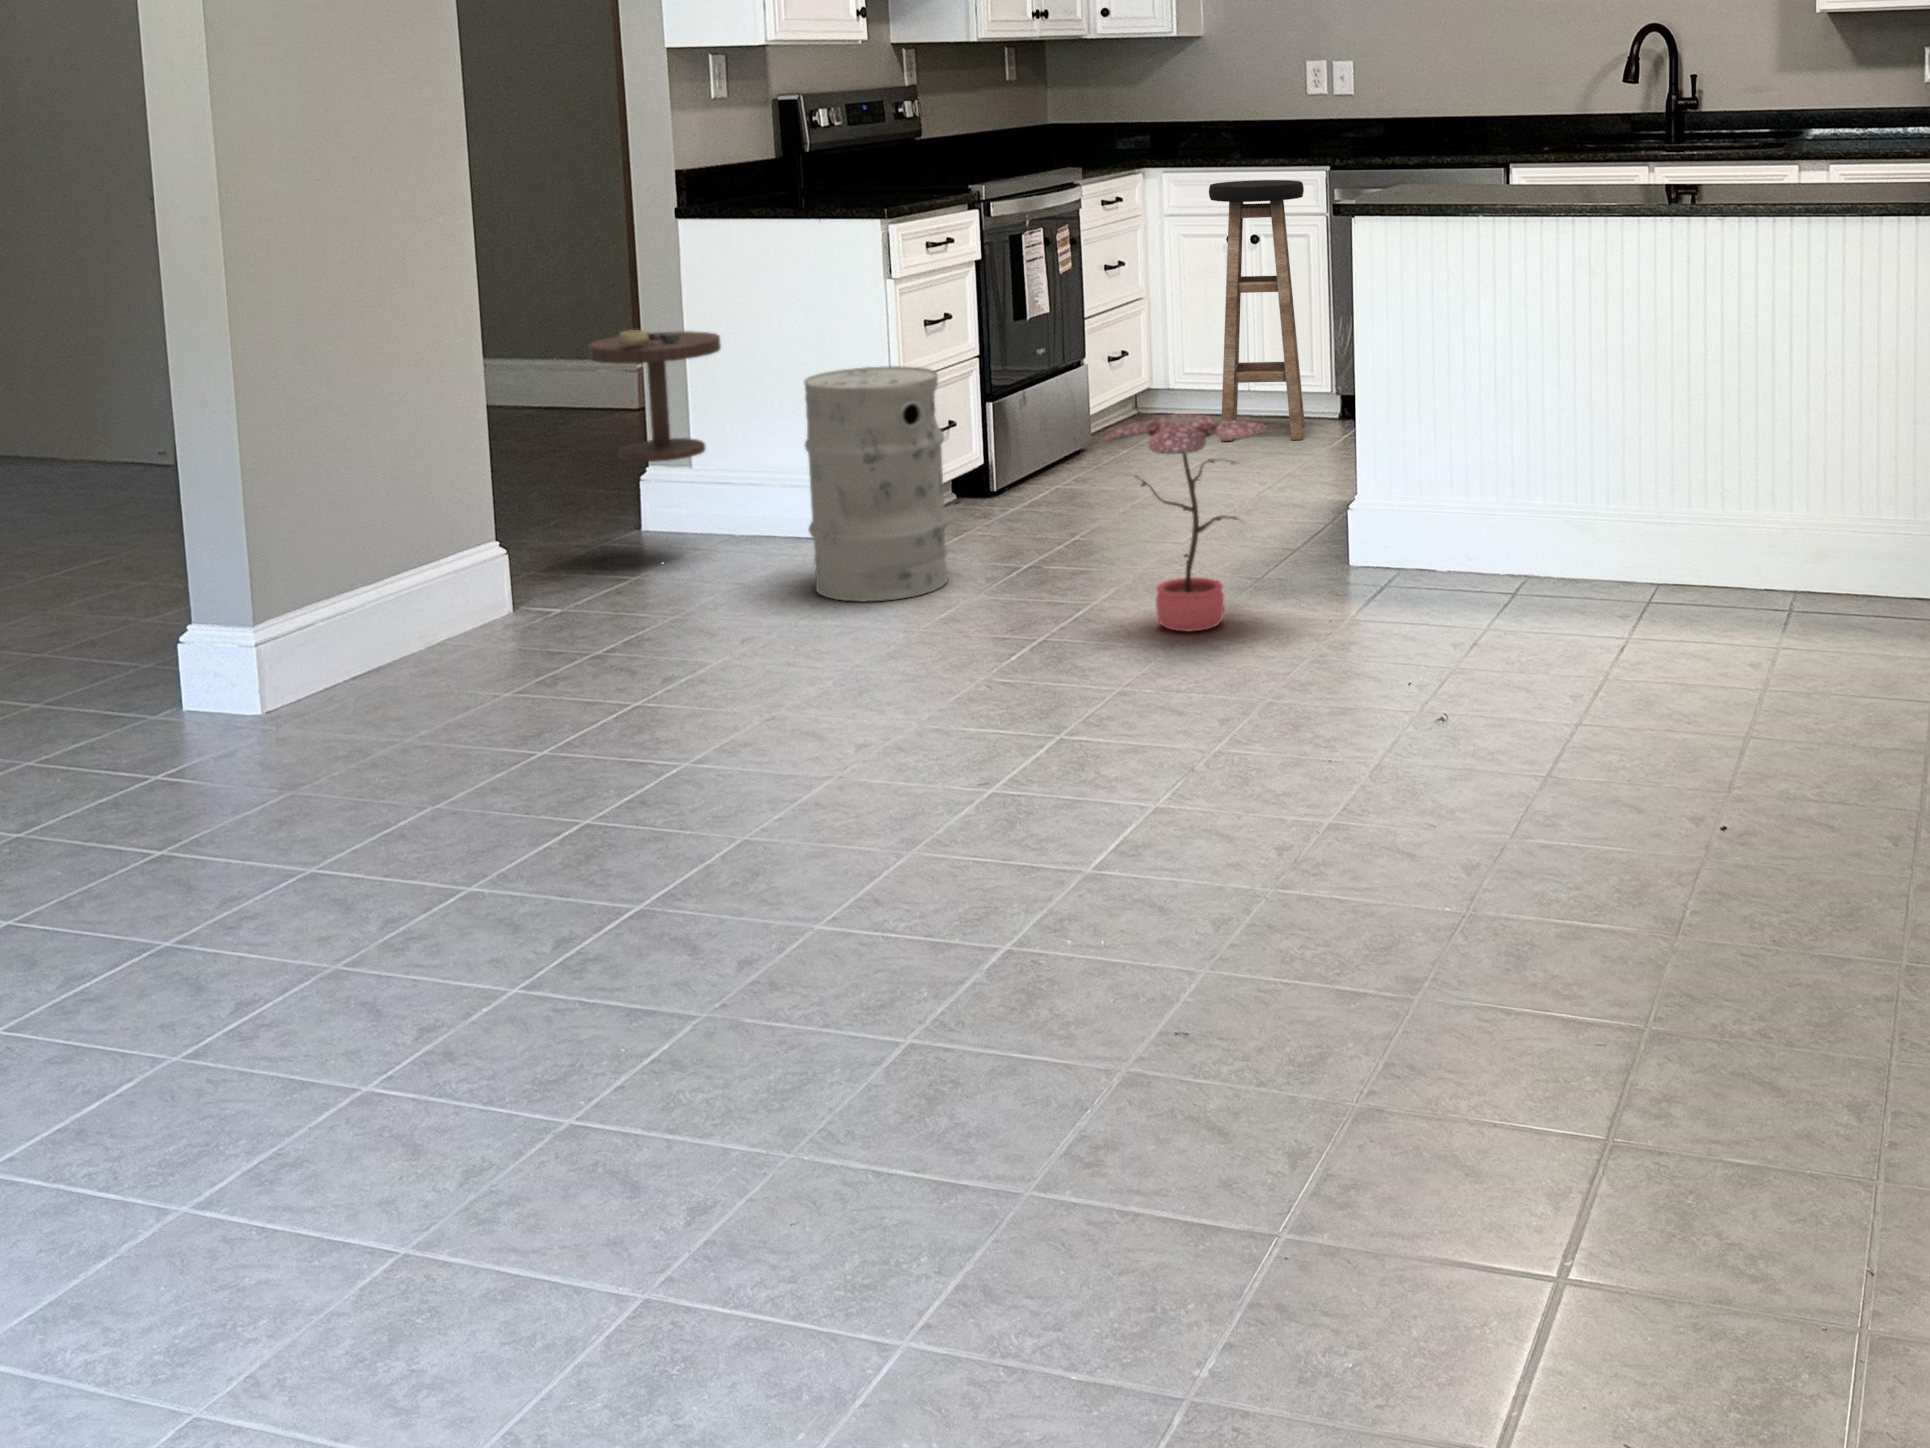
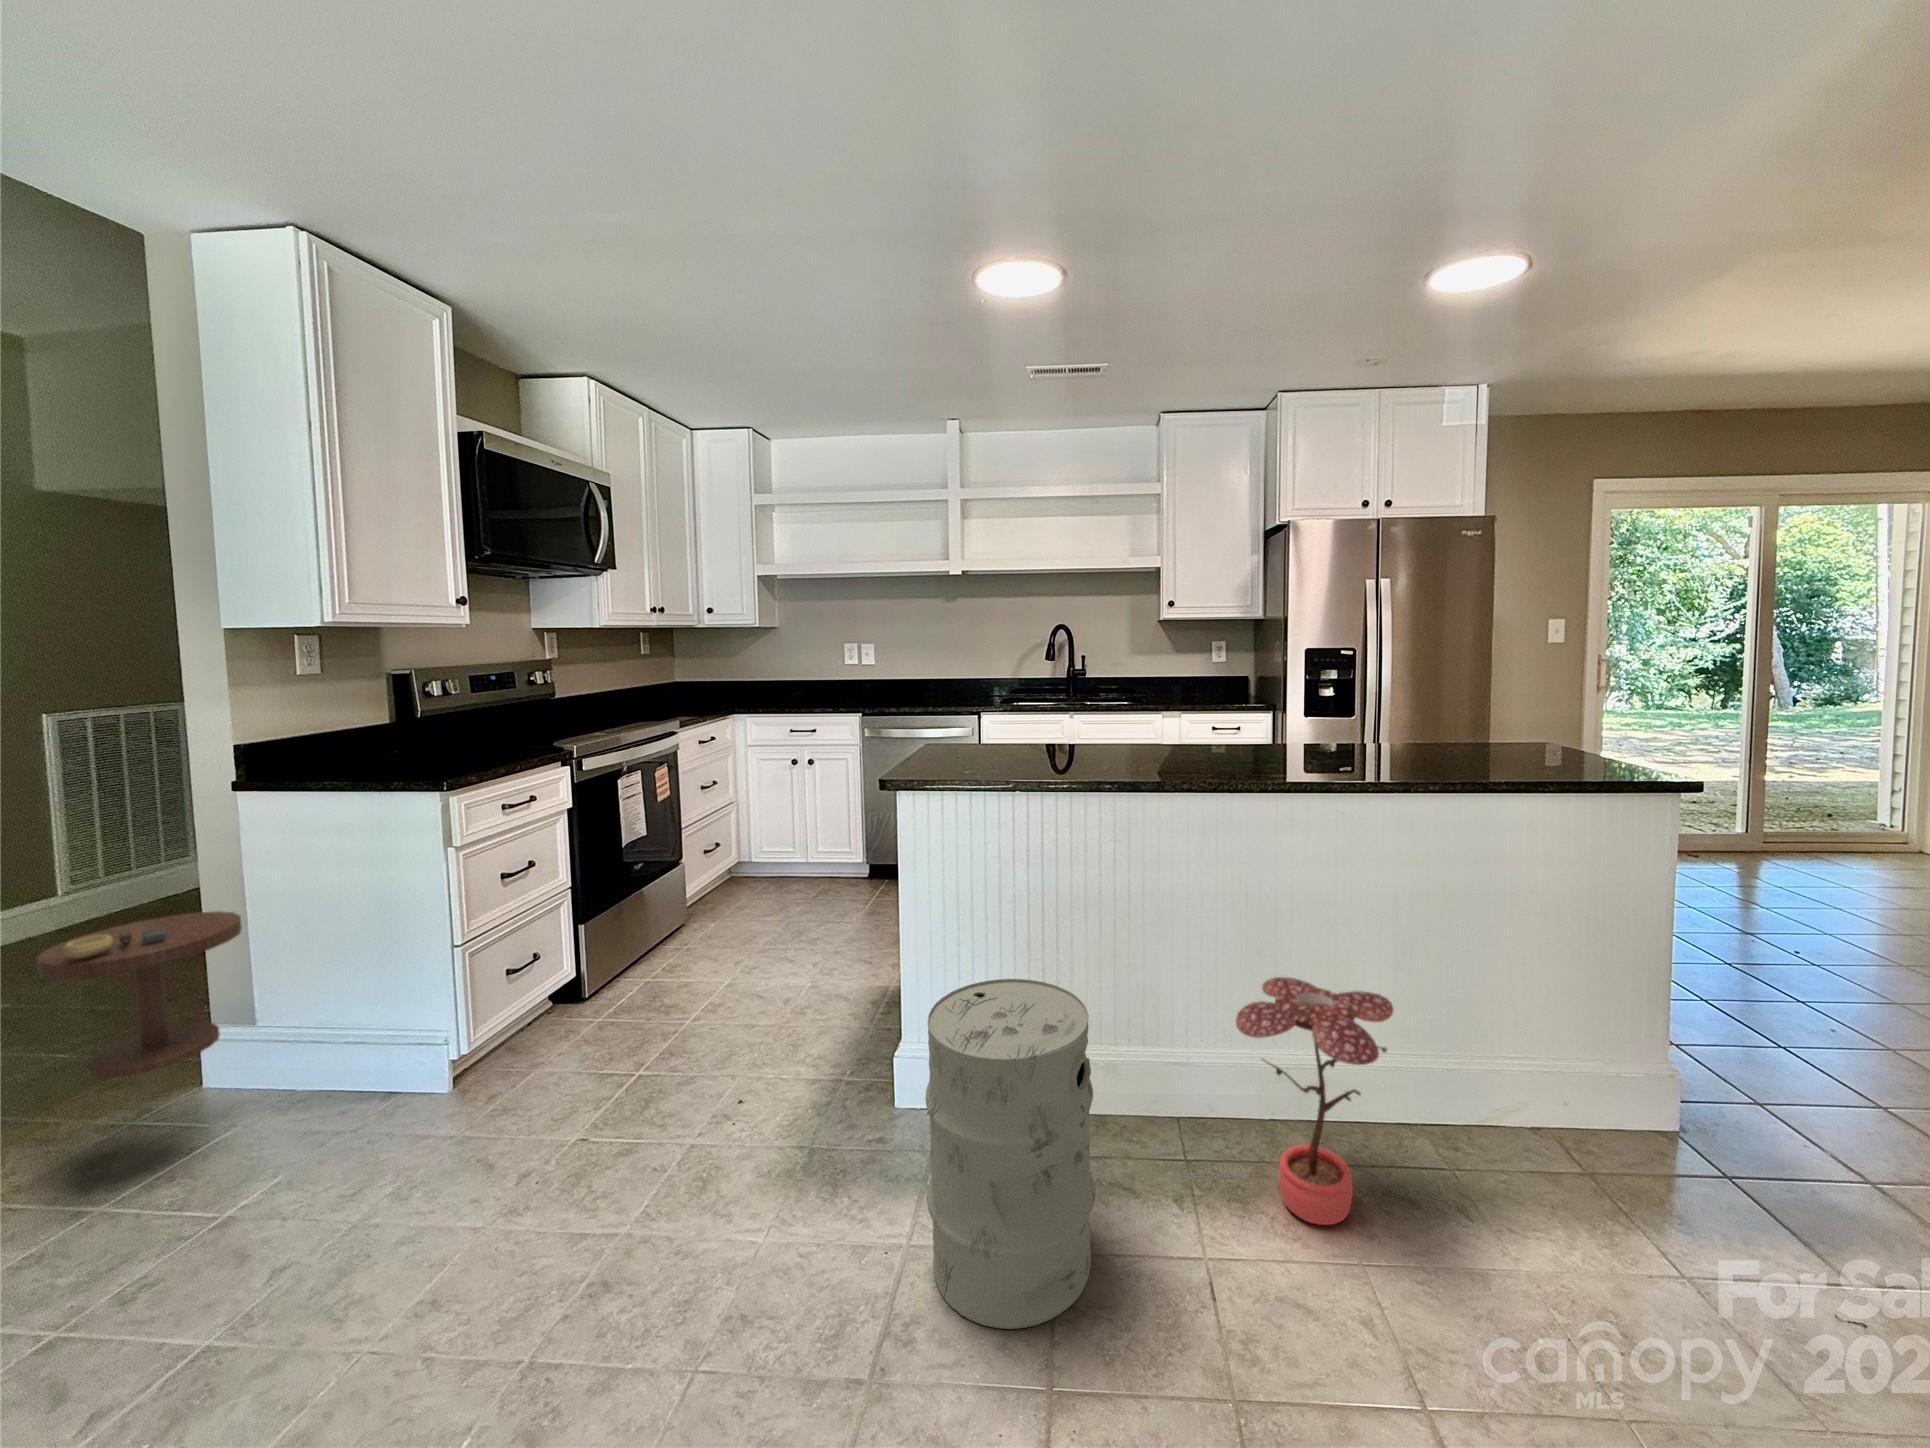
bar stool: present [1209,180,1305,441] -> none [778,724,846,909]
trash can: present [804,366,949,602] -> present [925,979,1095,1329]
potted plant: present [1104,414,1267,631] -> present [1236,977,1393,1225]

